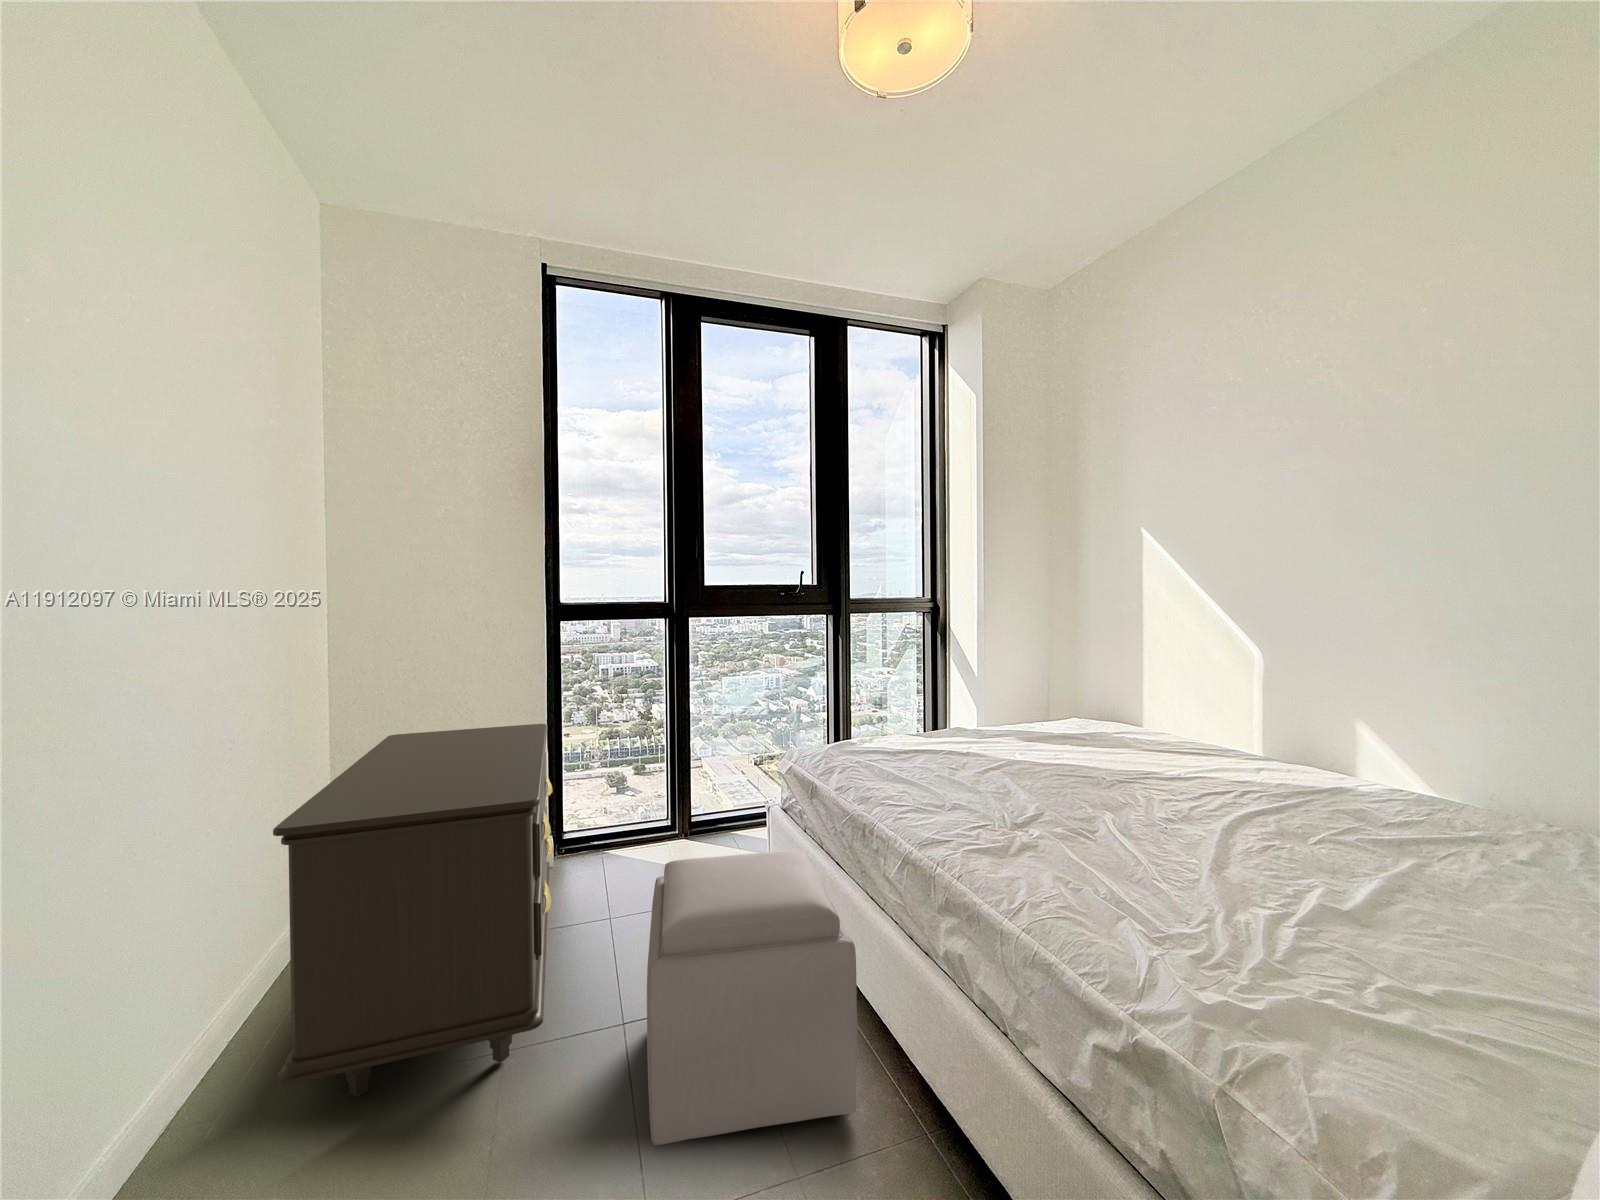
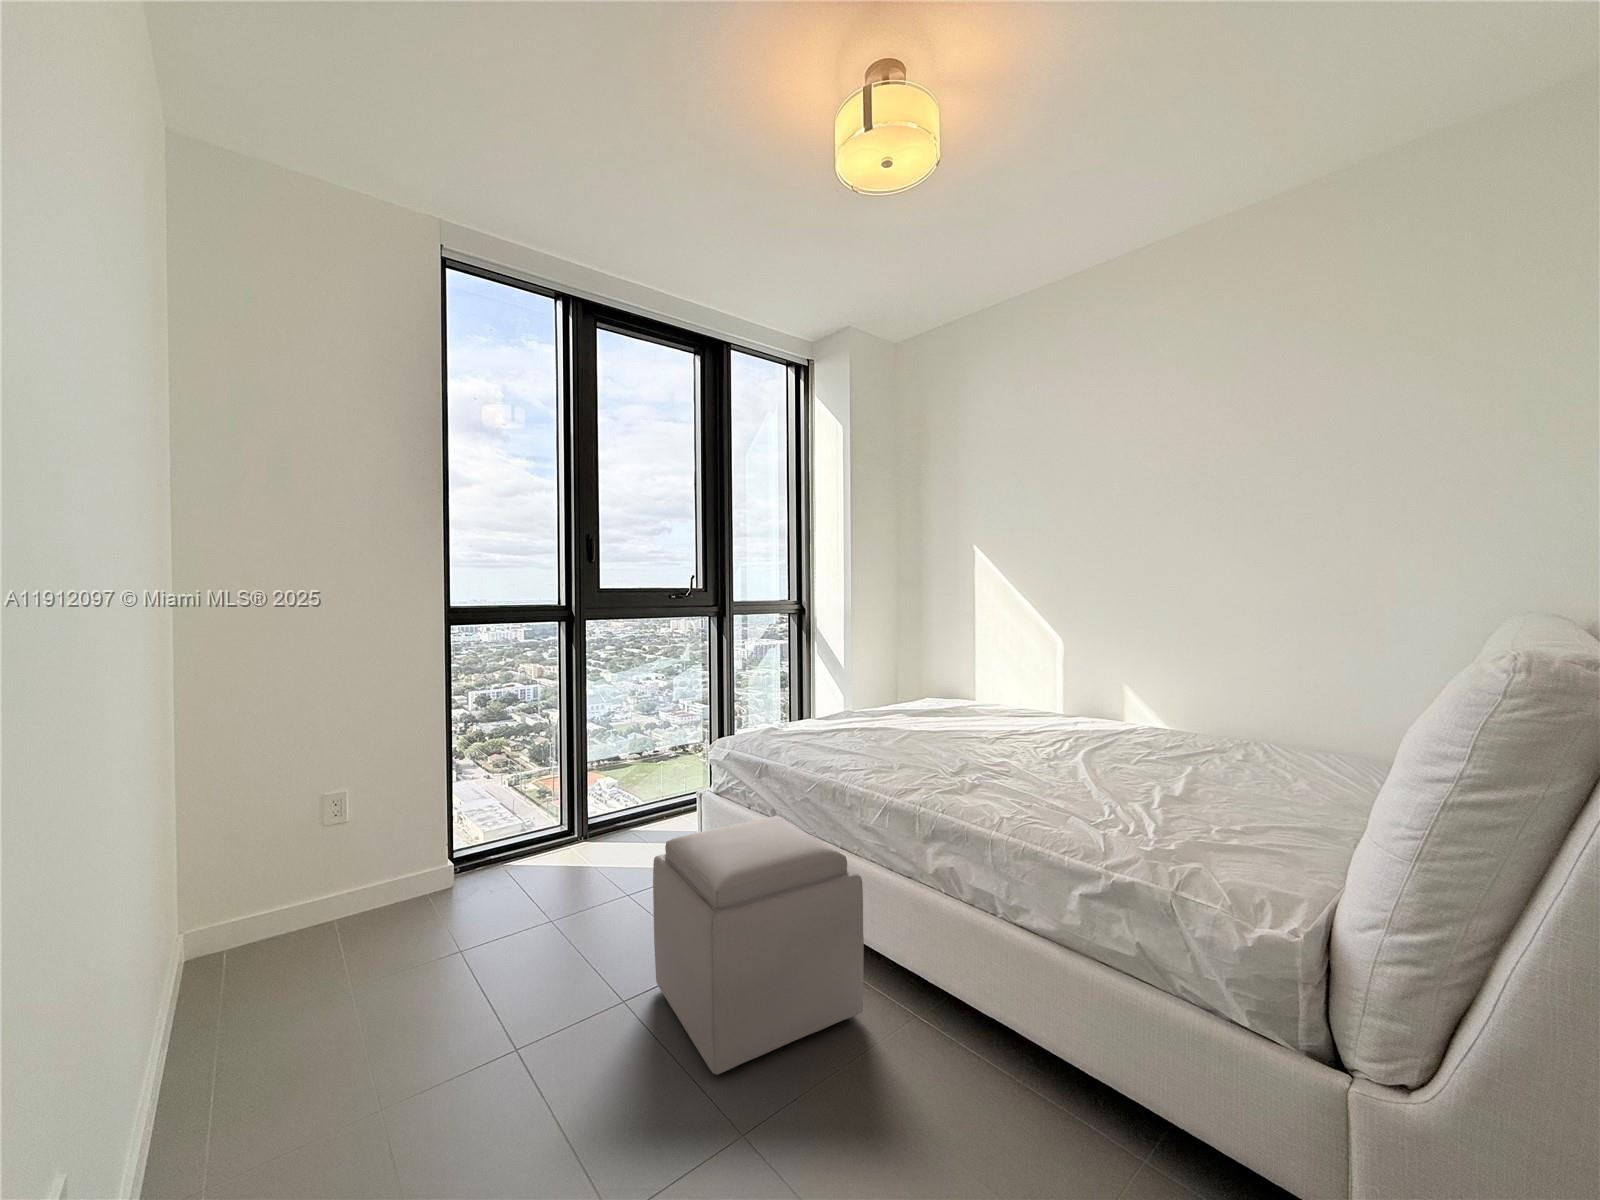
dresser: present [273,724,553,1097] -> none [288,731,573,1119]

